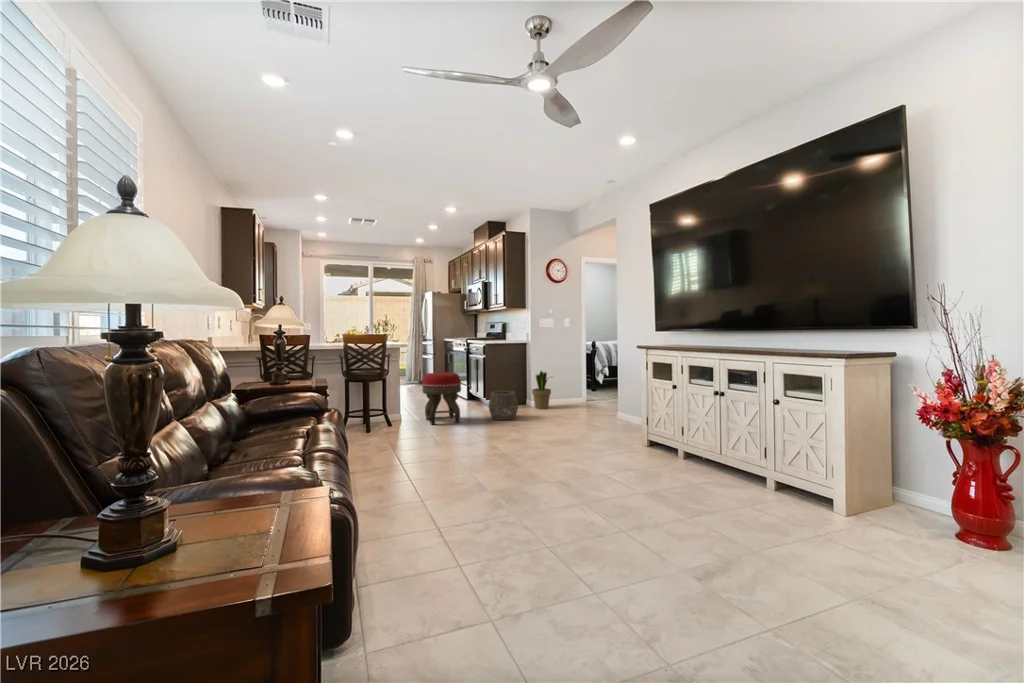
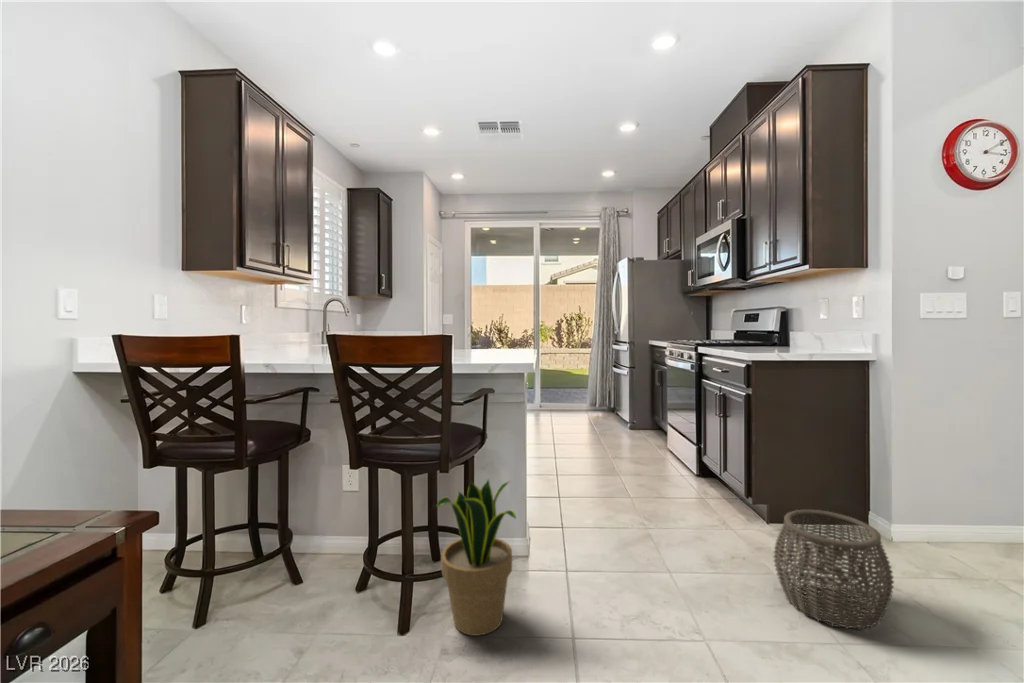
potted plant: present [532,371,551,409] -> present [436,480,516,636]
footstool: present [422,372,461,425] -> none [573,439,687,608]

